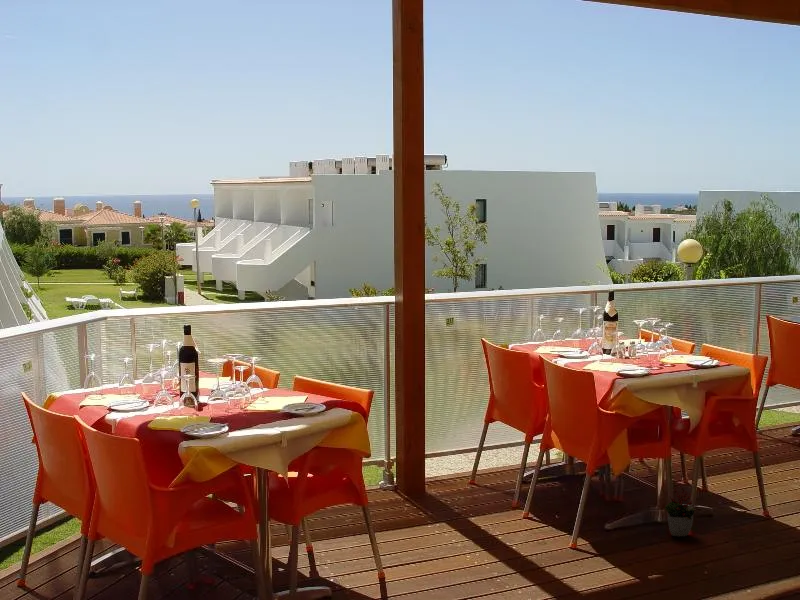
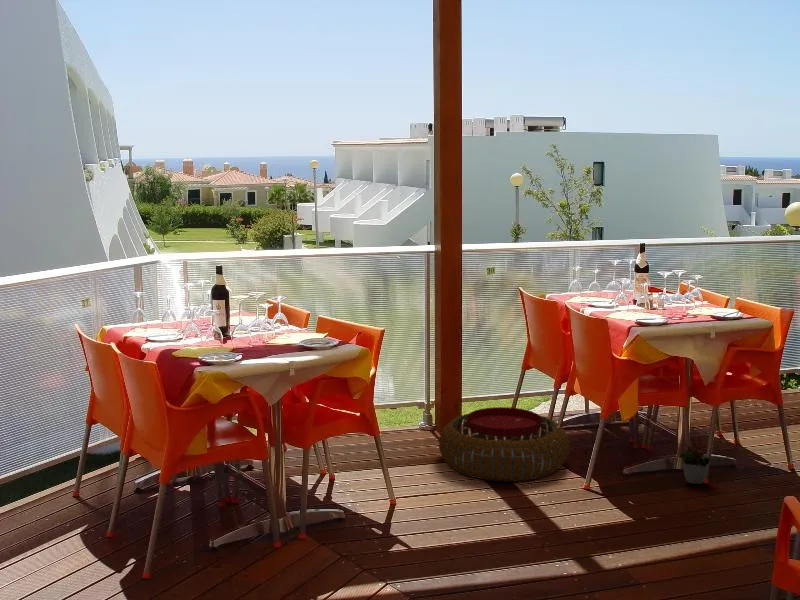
pouf: none [414,464,550,545] -> present [439,407,569,482]

